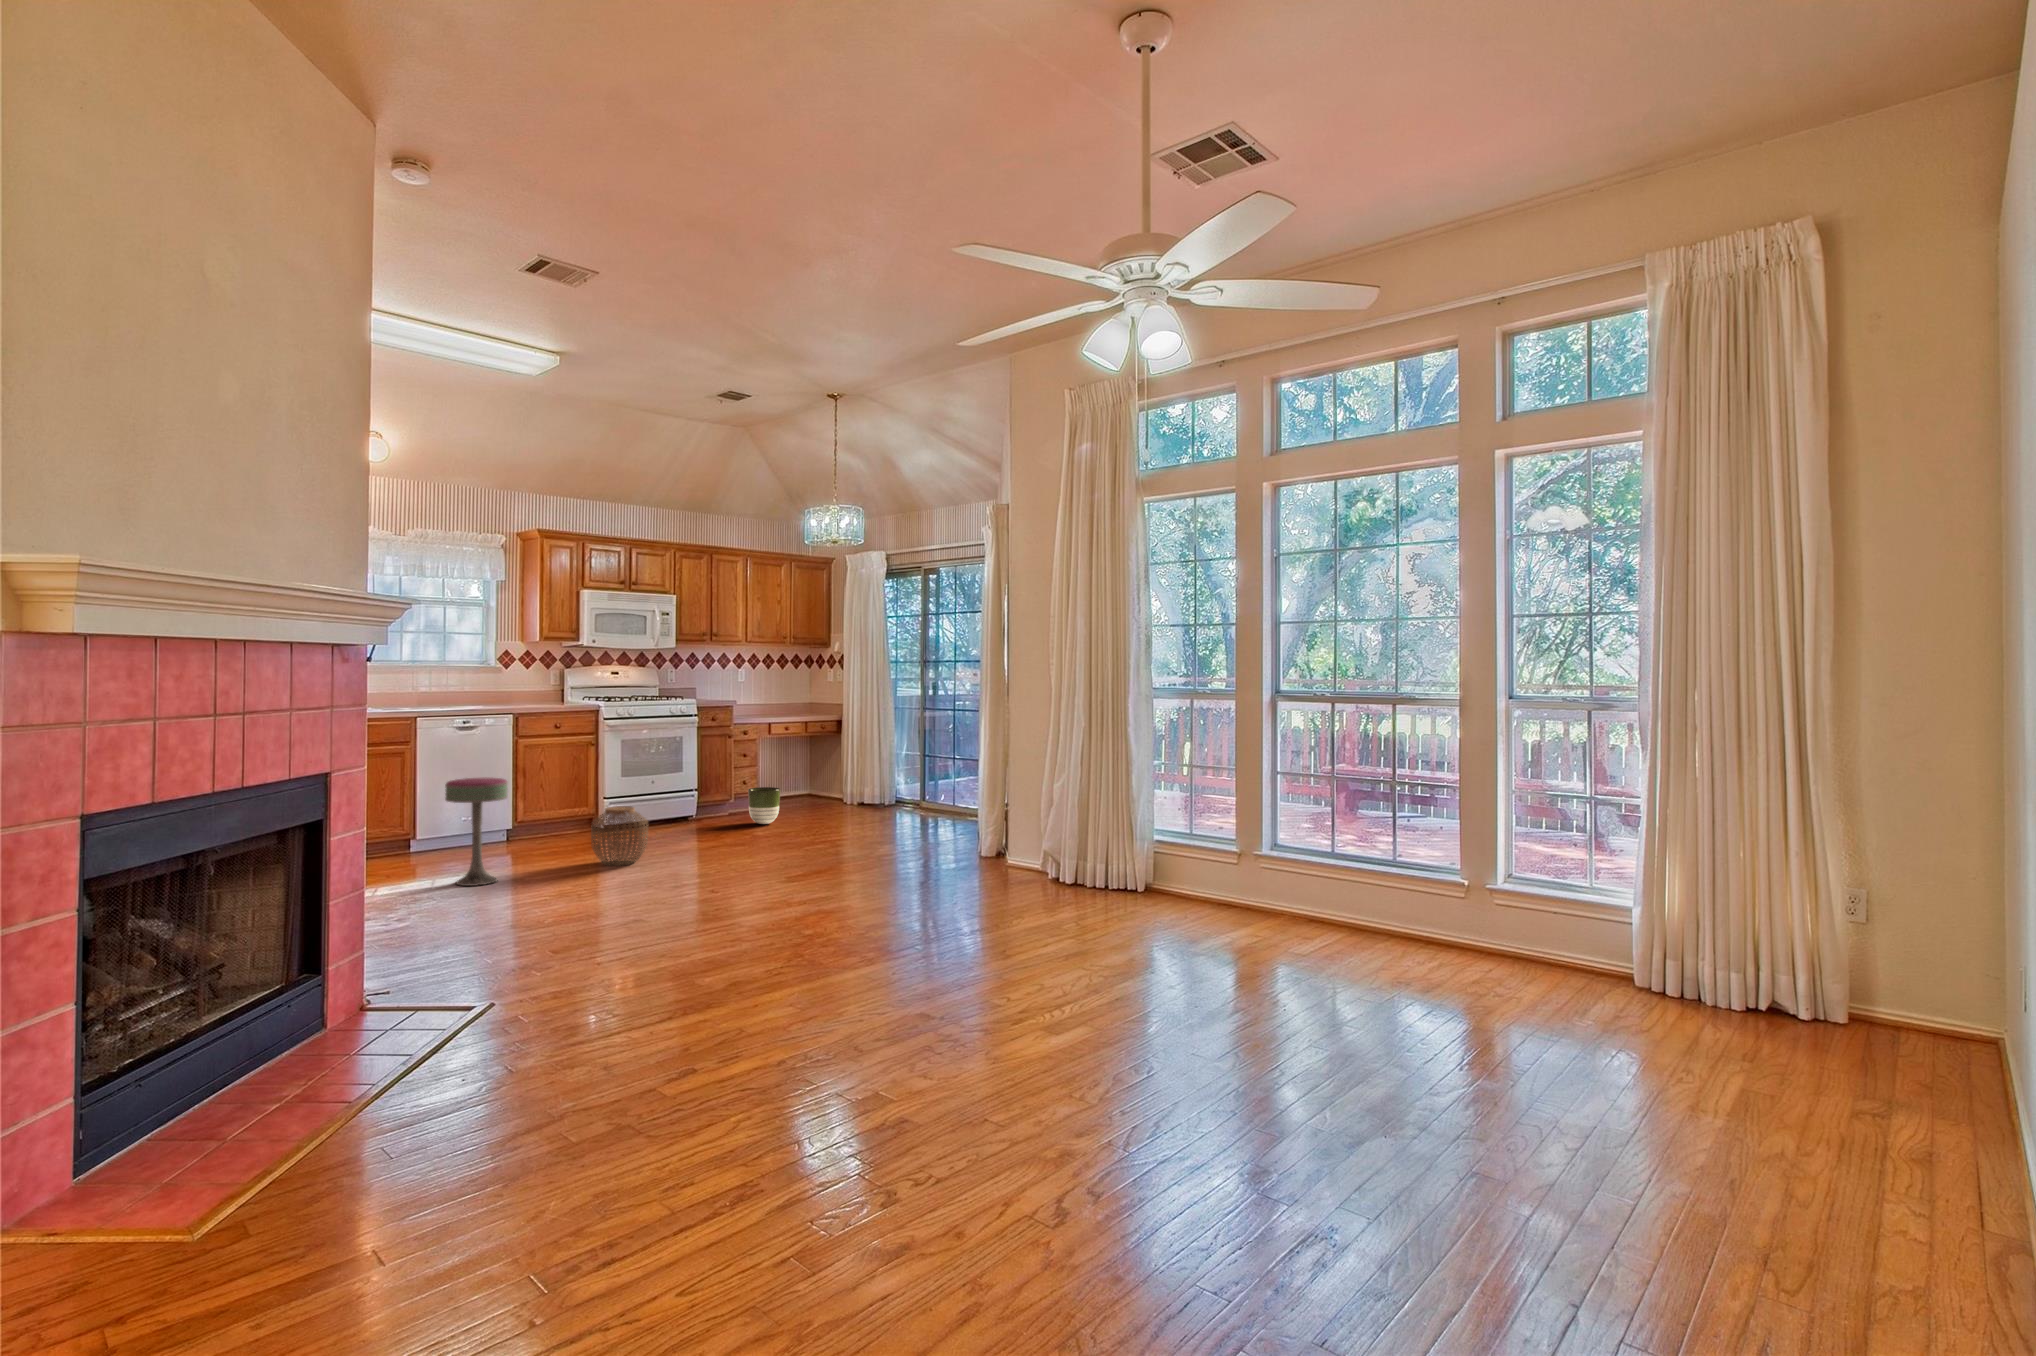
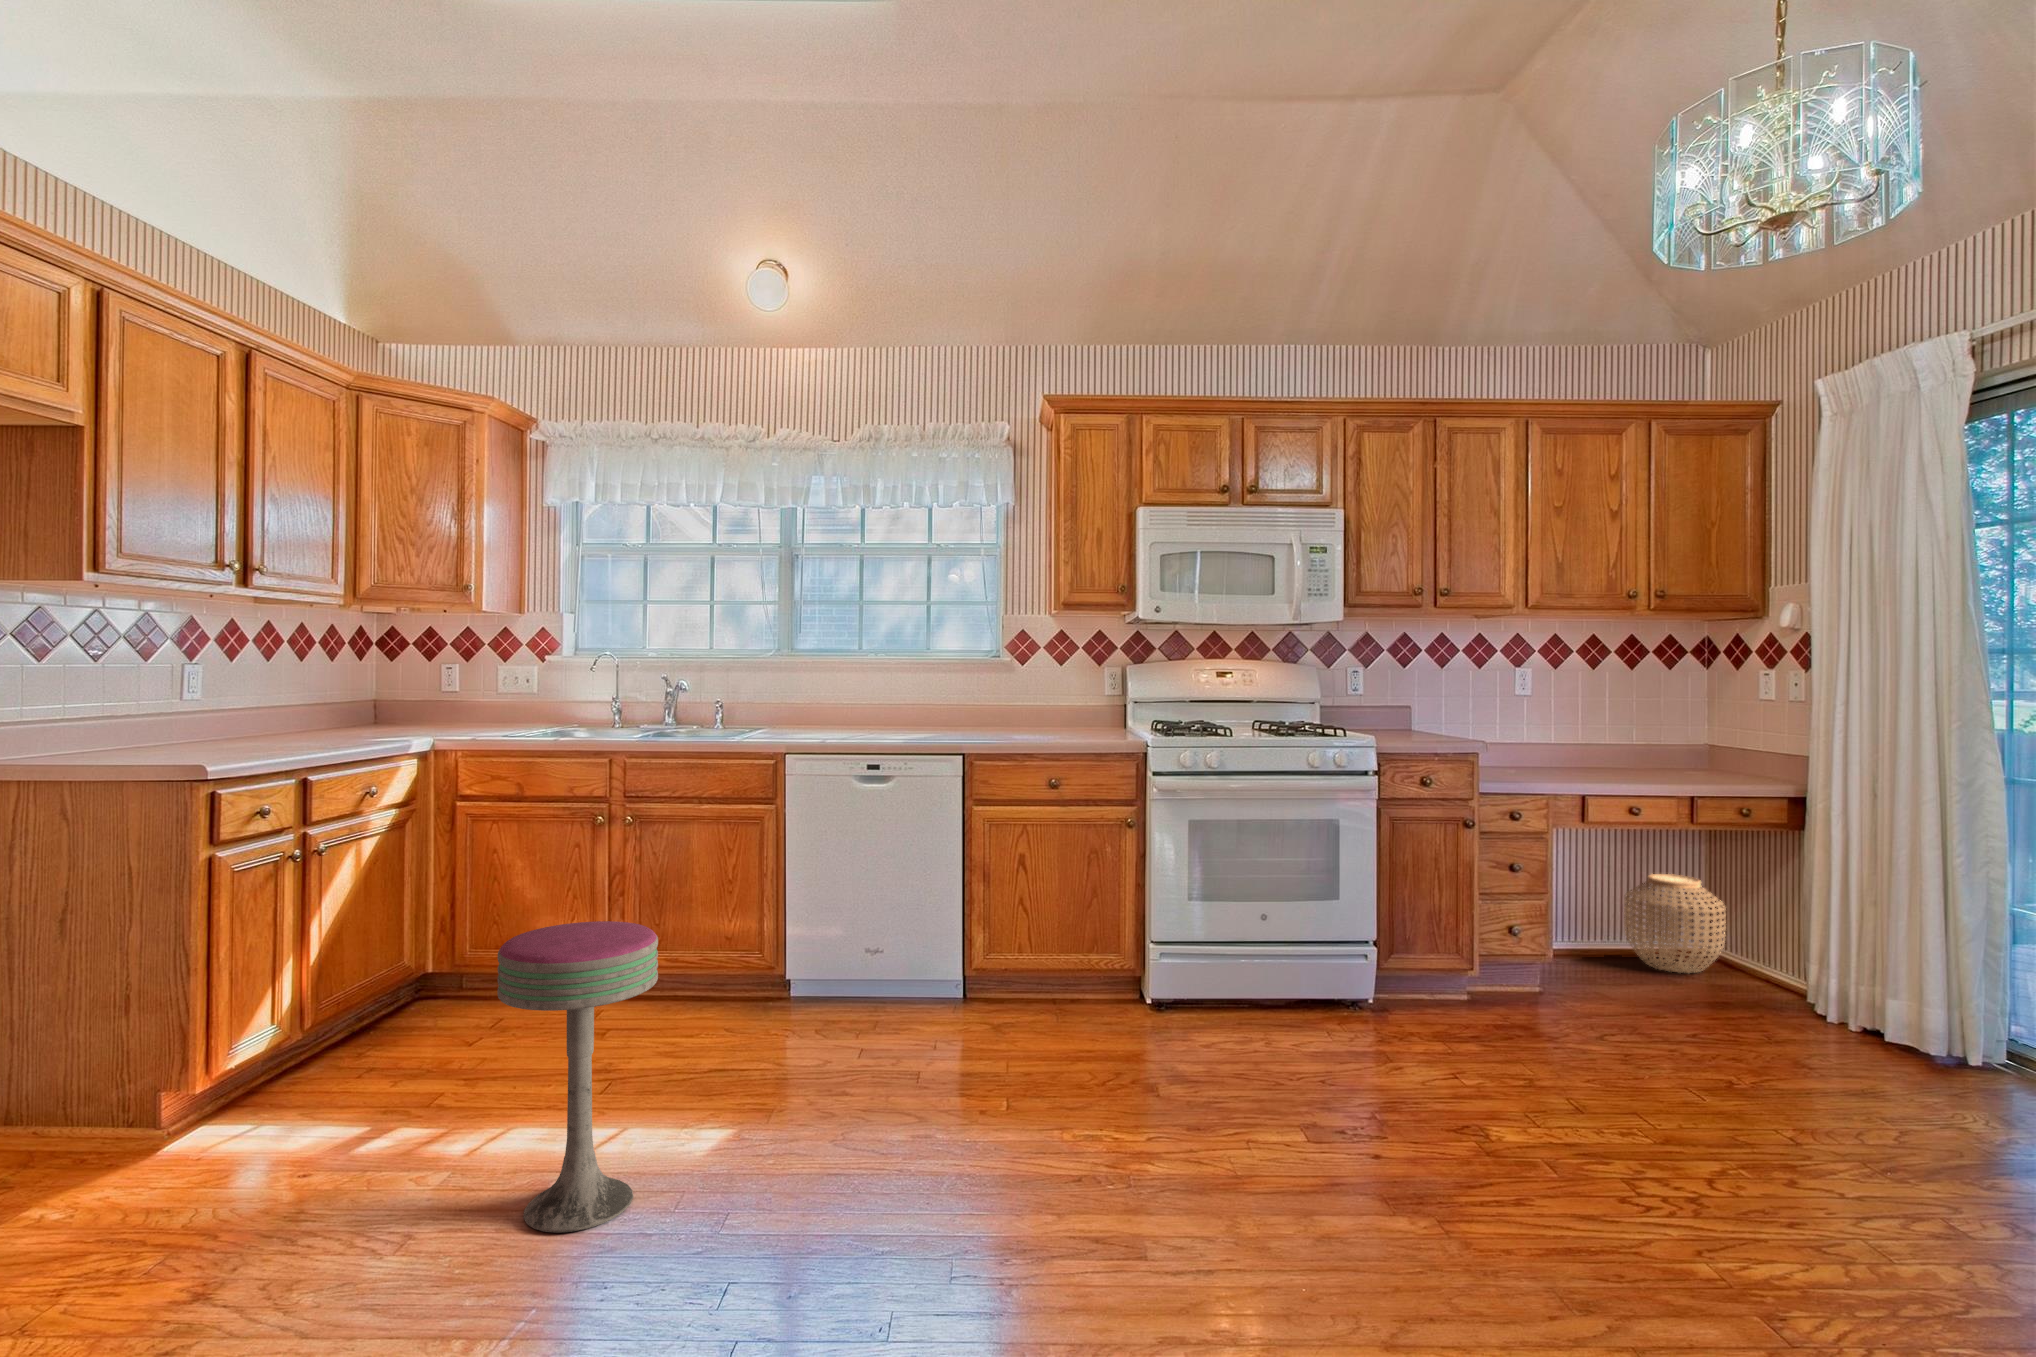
planter: present [748,787,780,824] -> none [1475,982,1574,1097]
woven basket: present [591,806,648,866] -> present [1624,874,1726,973]

